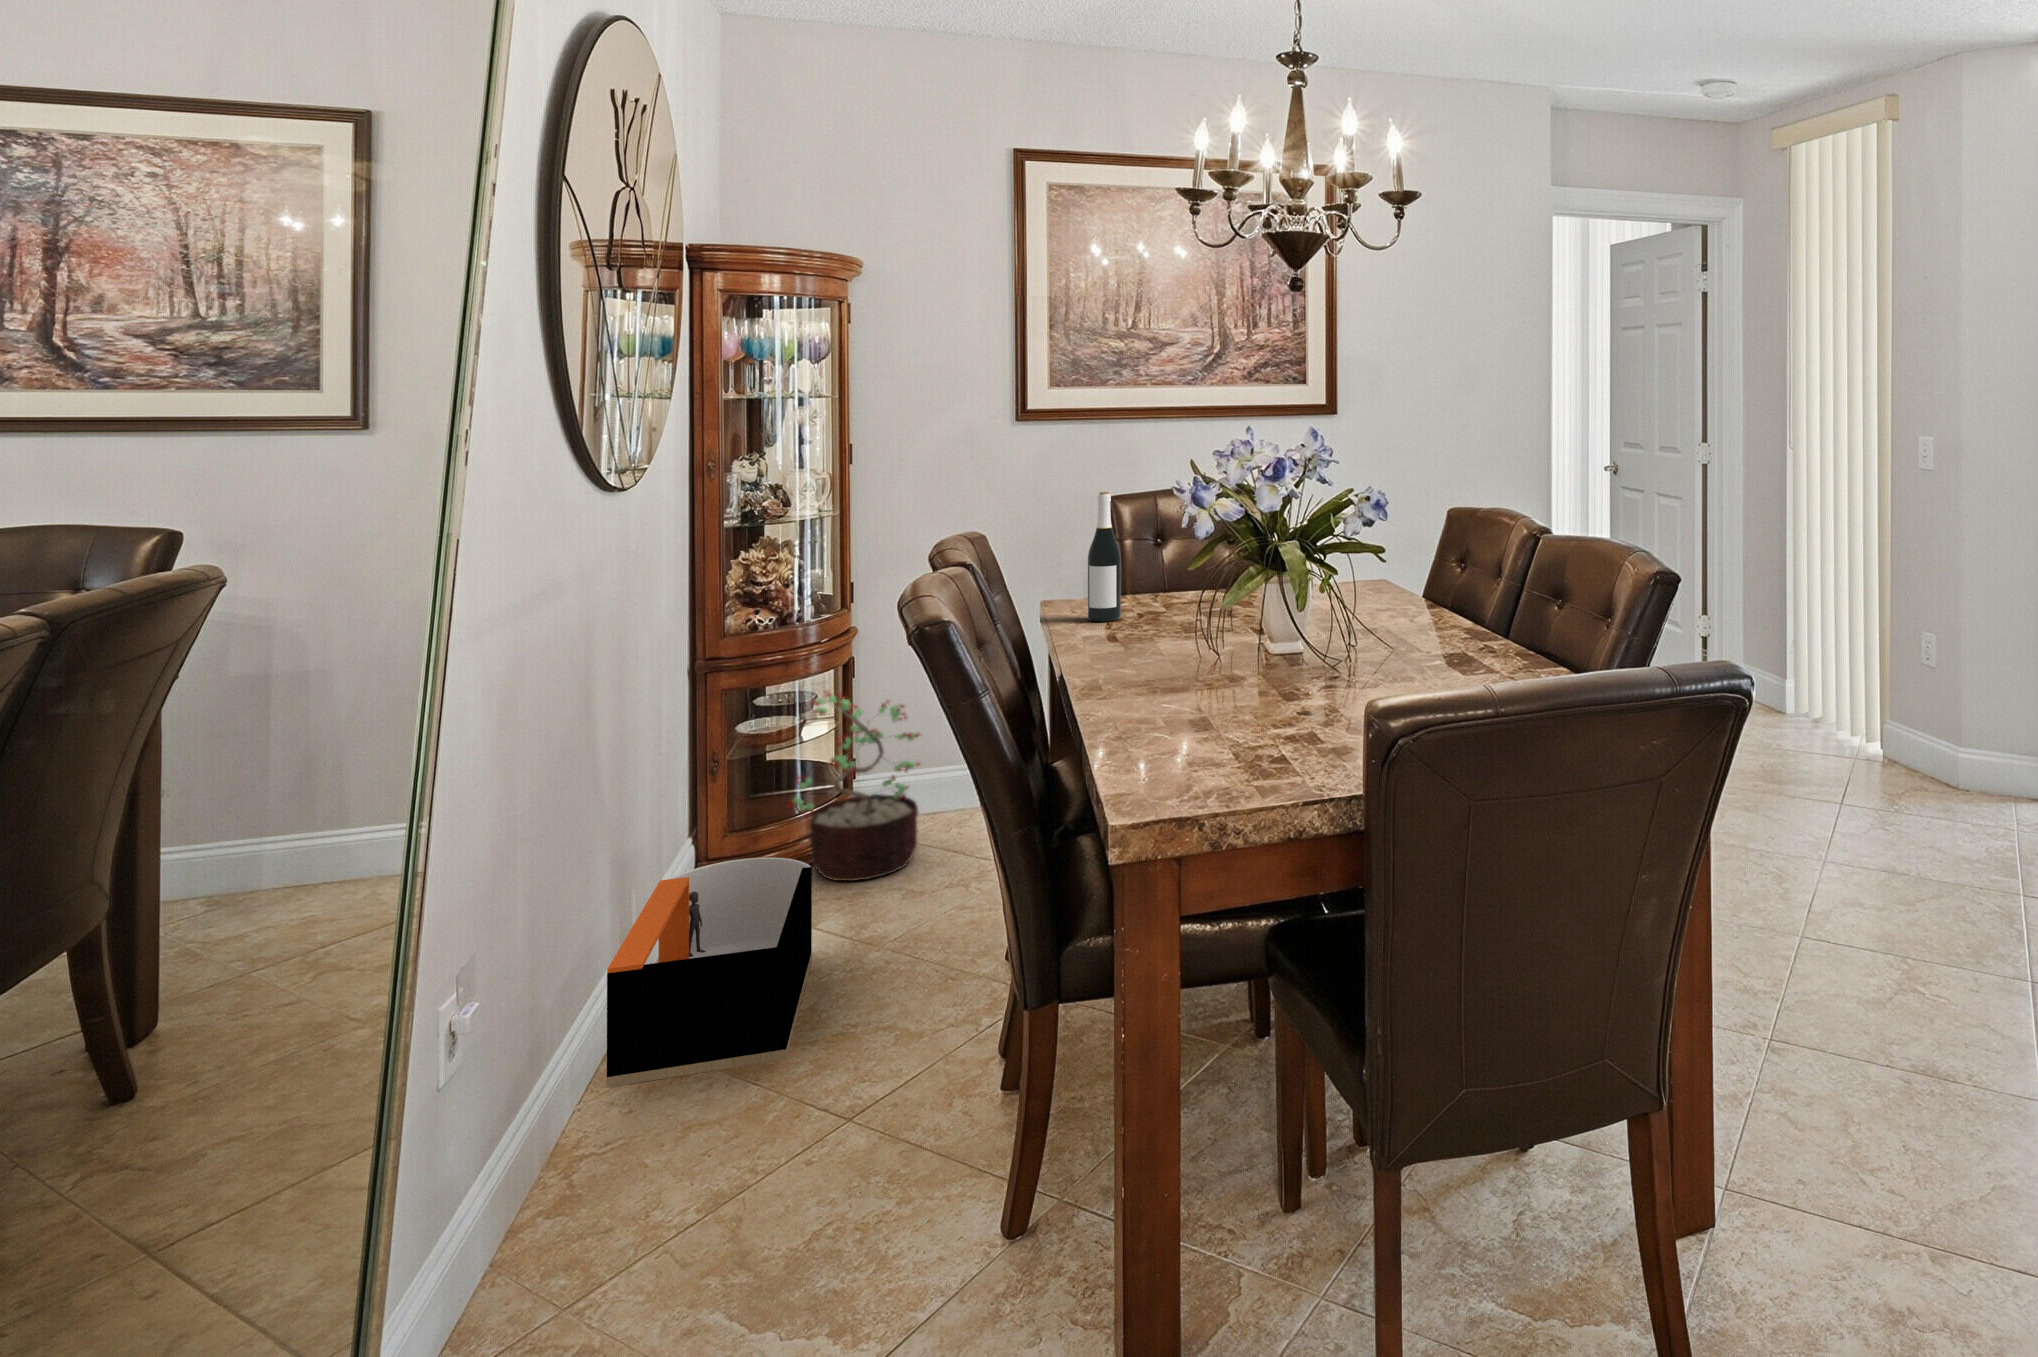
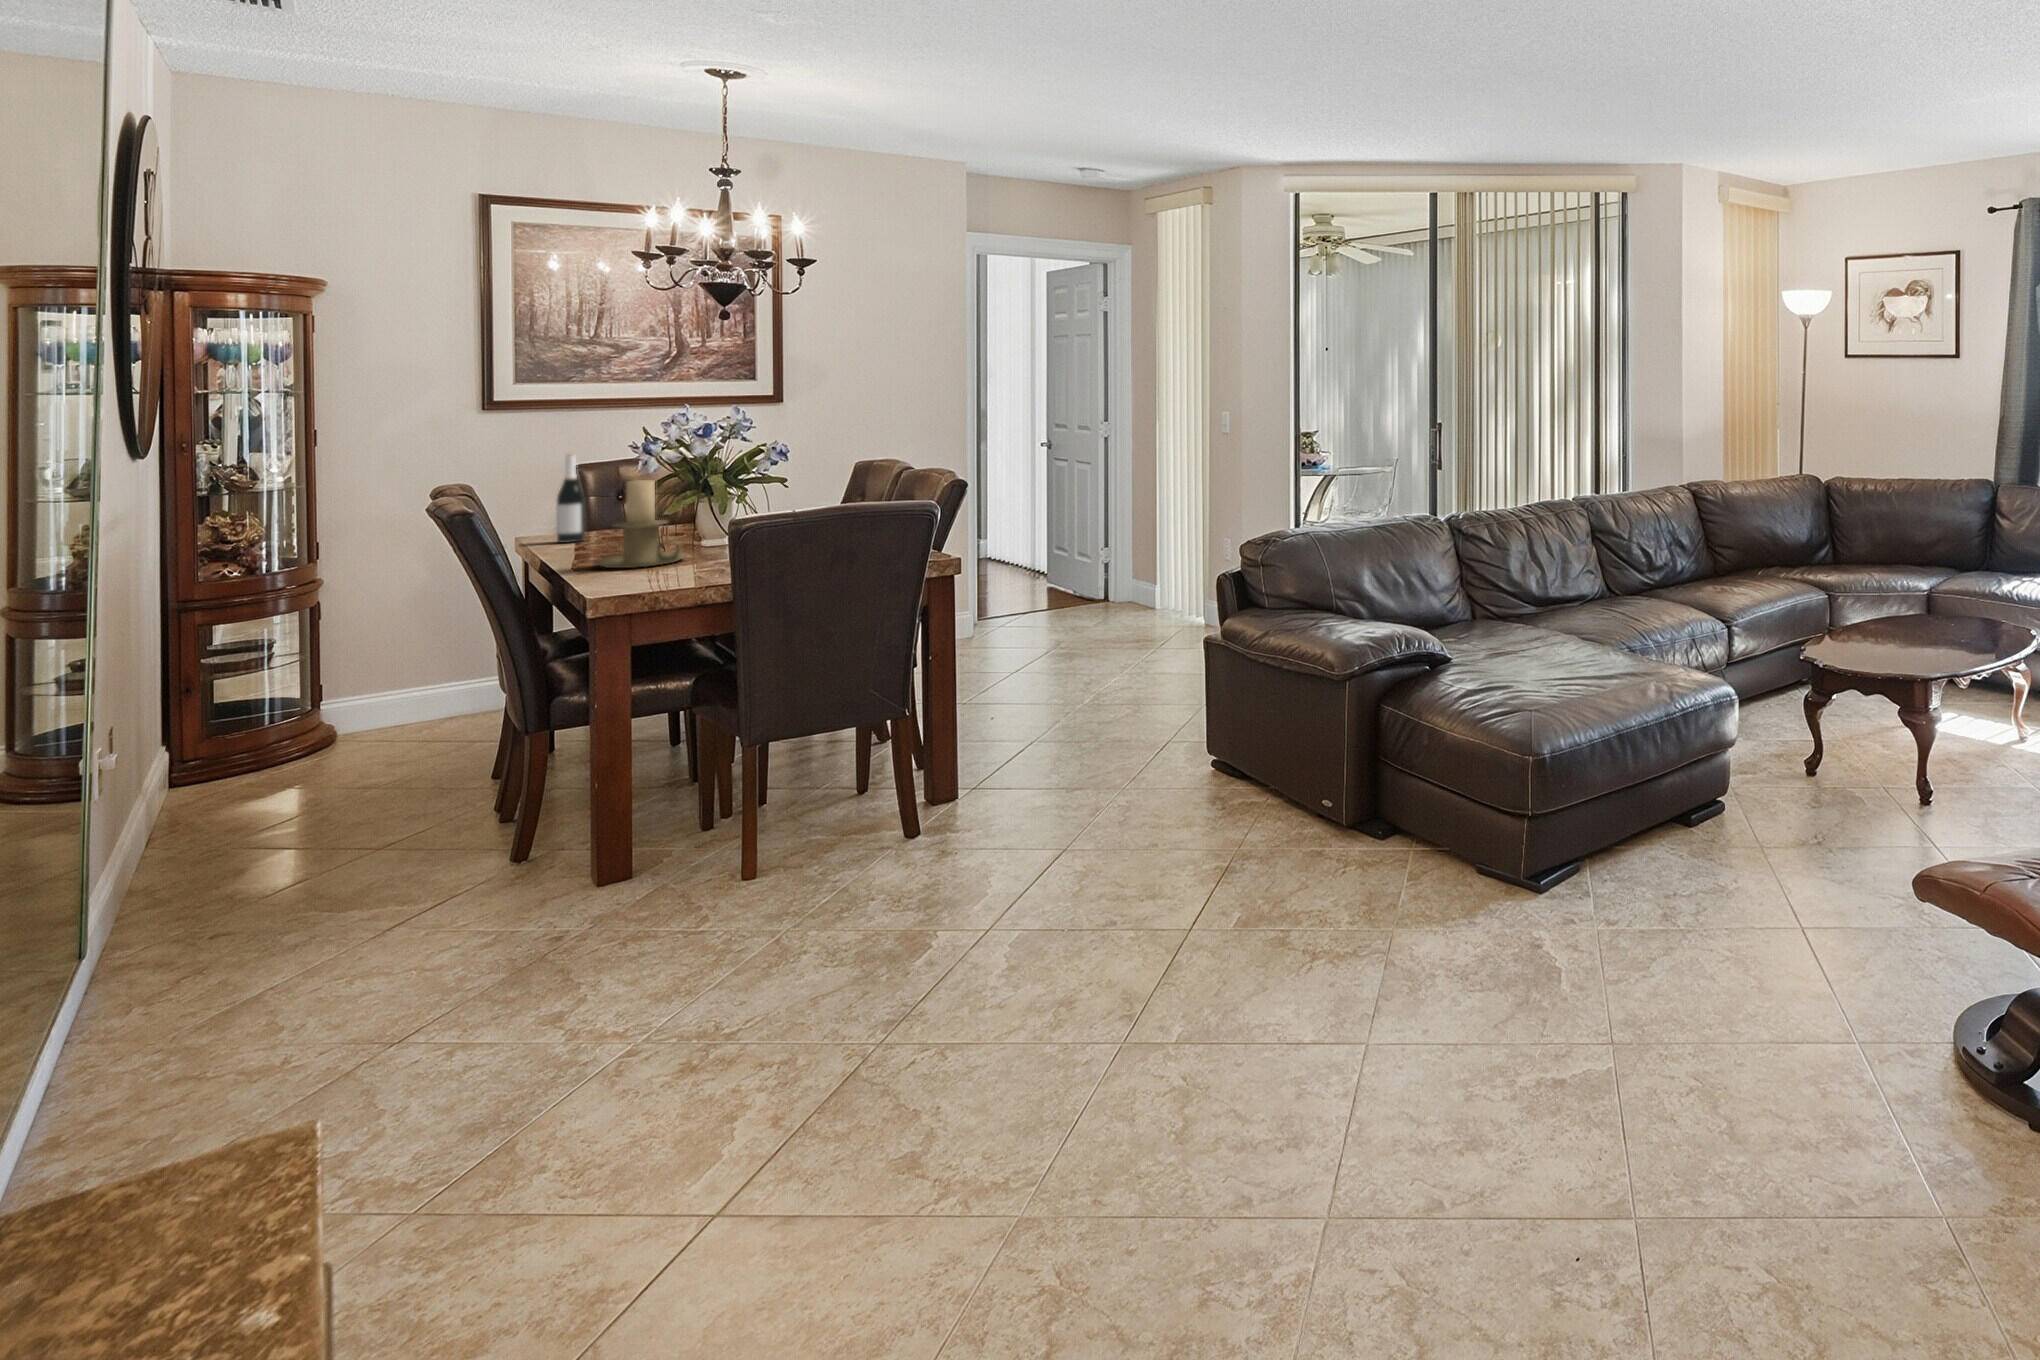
candle holder: none [1130,554,1264,708] -> present [594,480,686,568]
decorative plant: present [788,691,920,881] -> none [260,625,397,771]
storage bin: present [607,857,812,1087] -> none [136,738,304,883]

